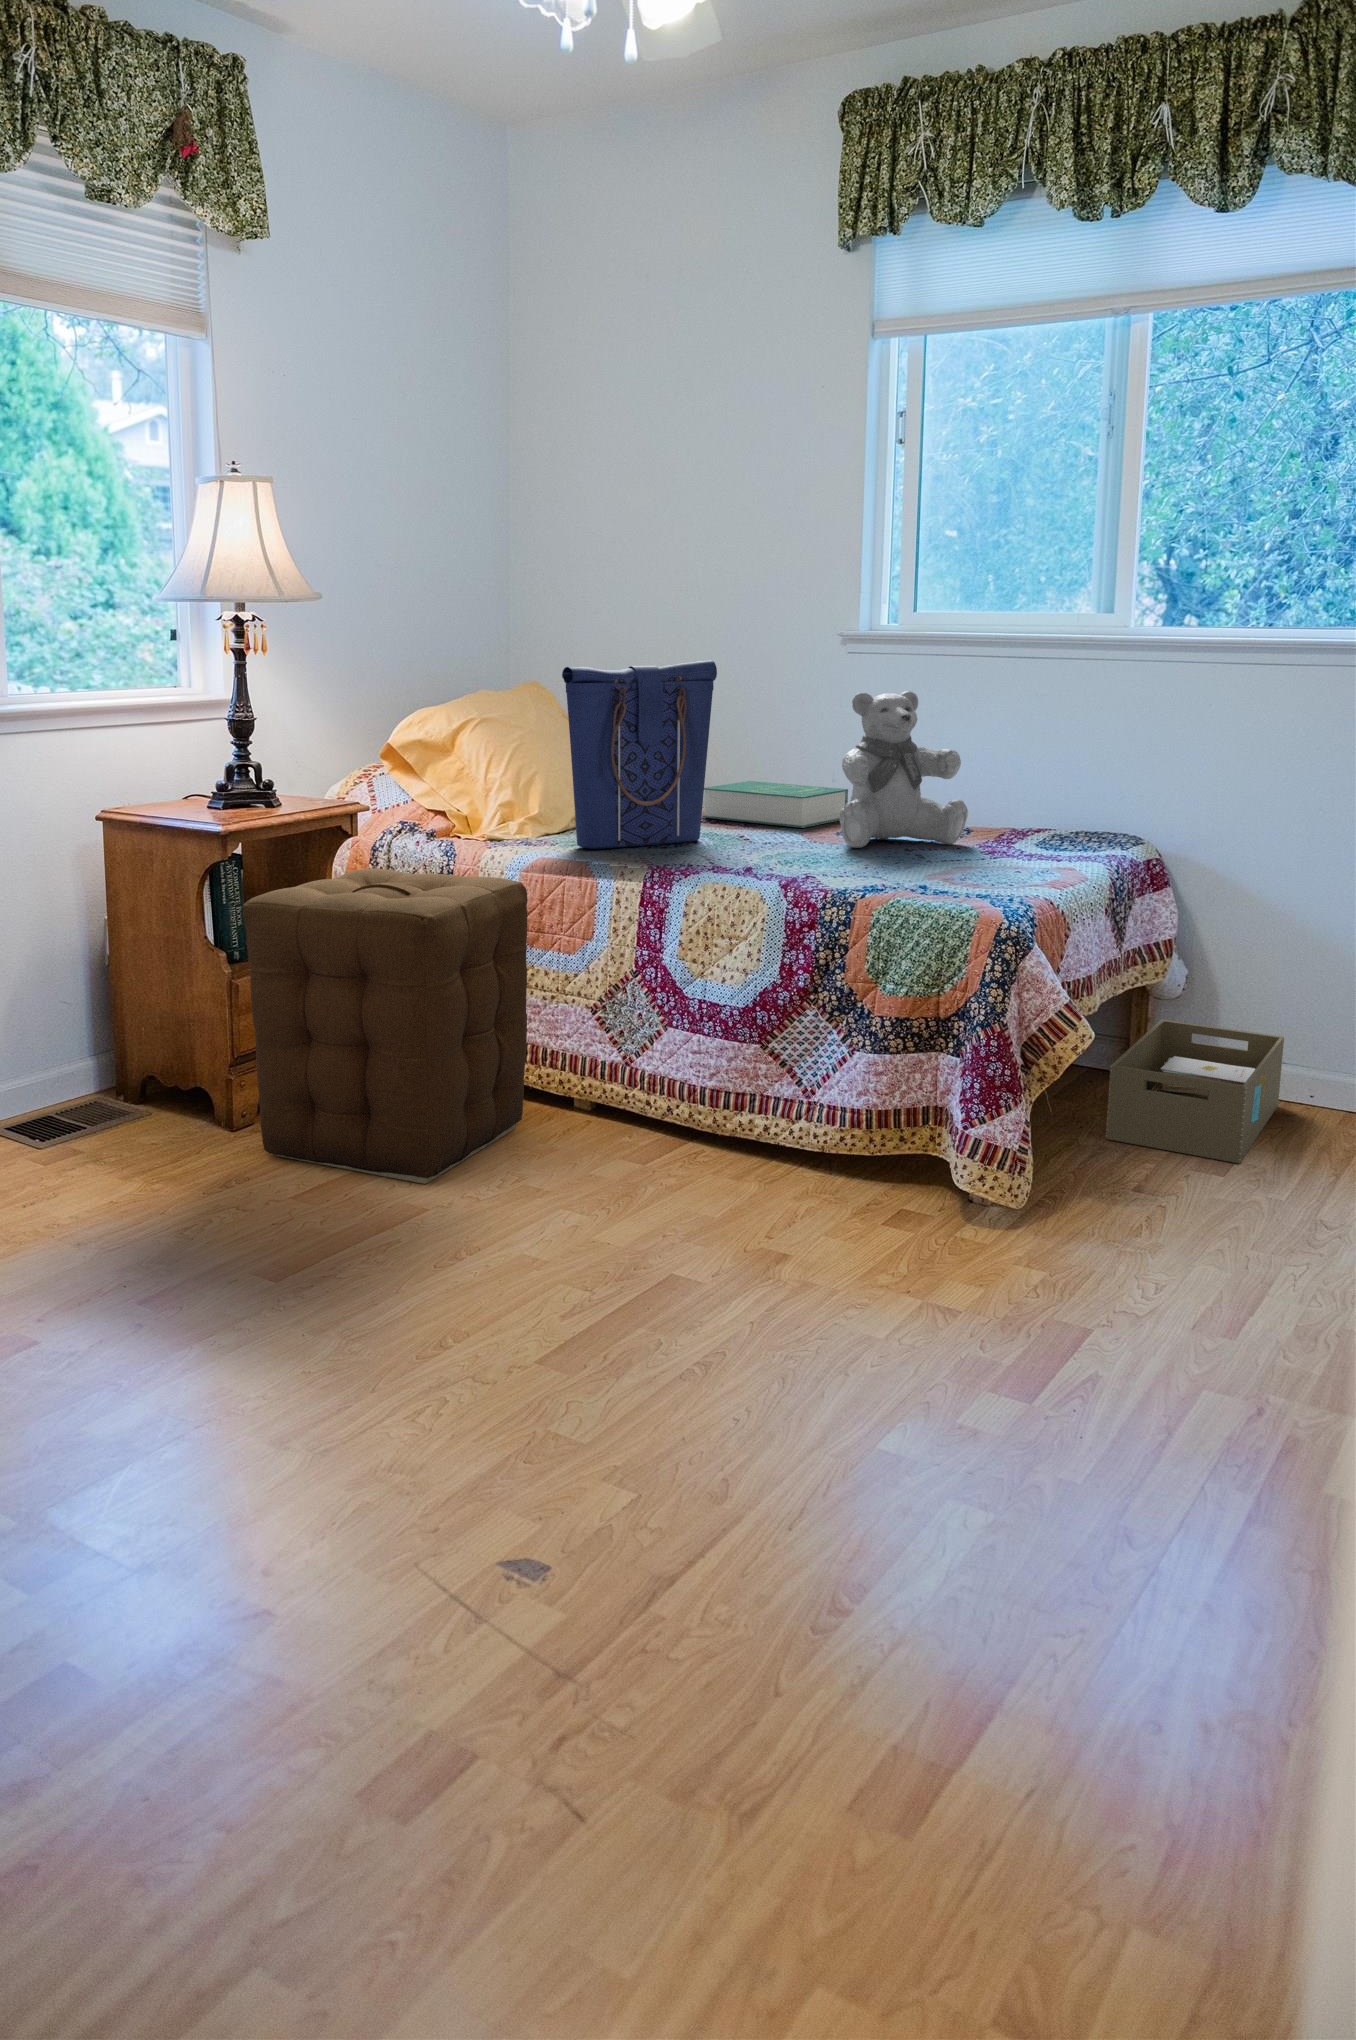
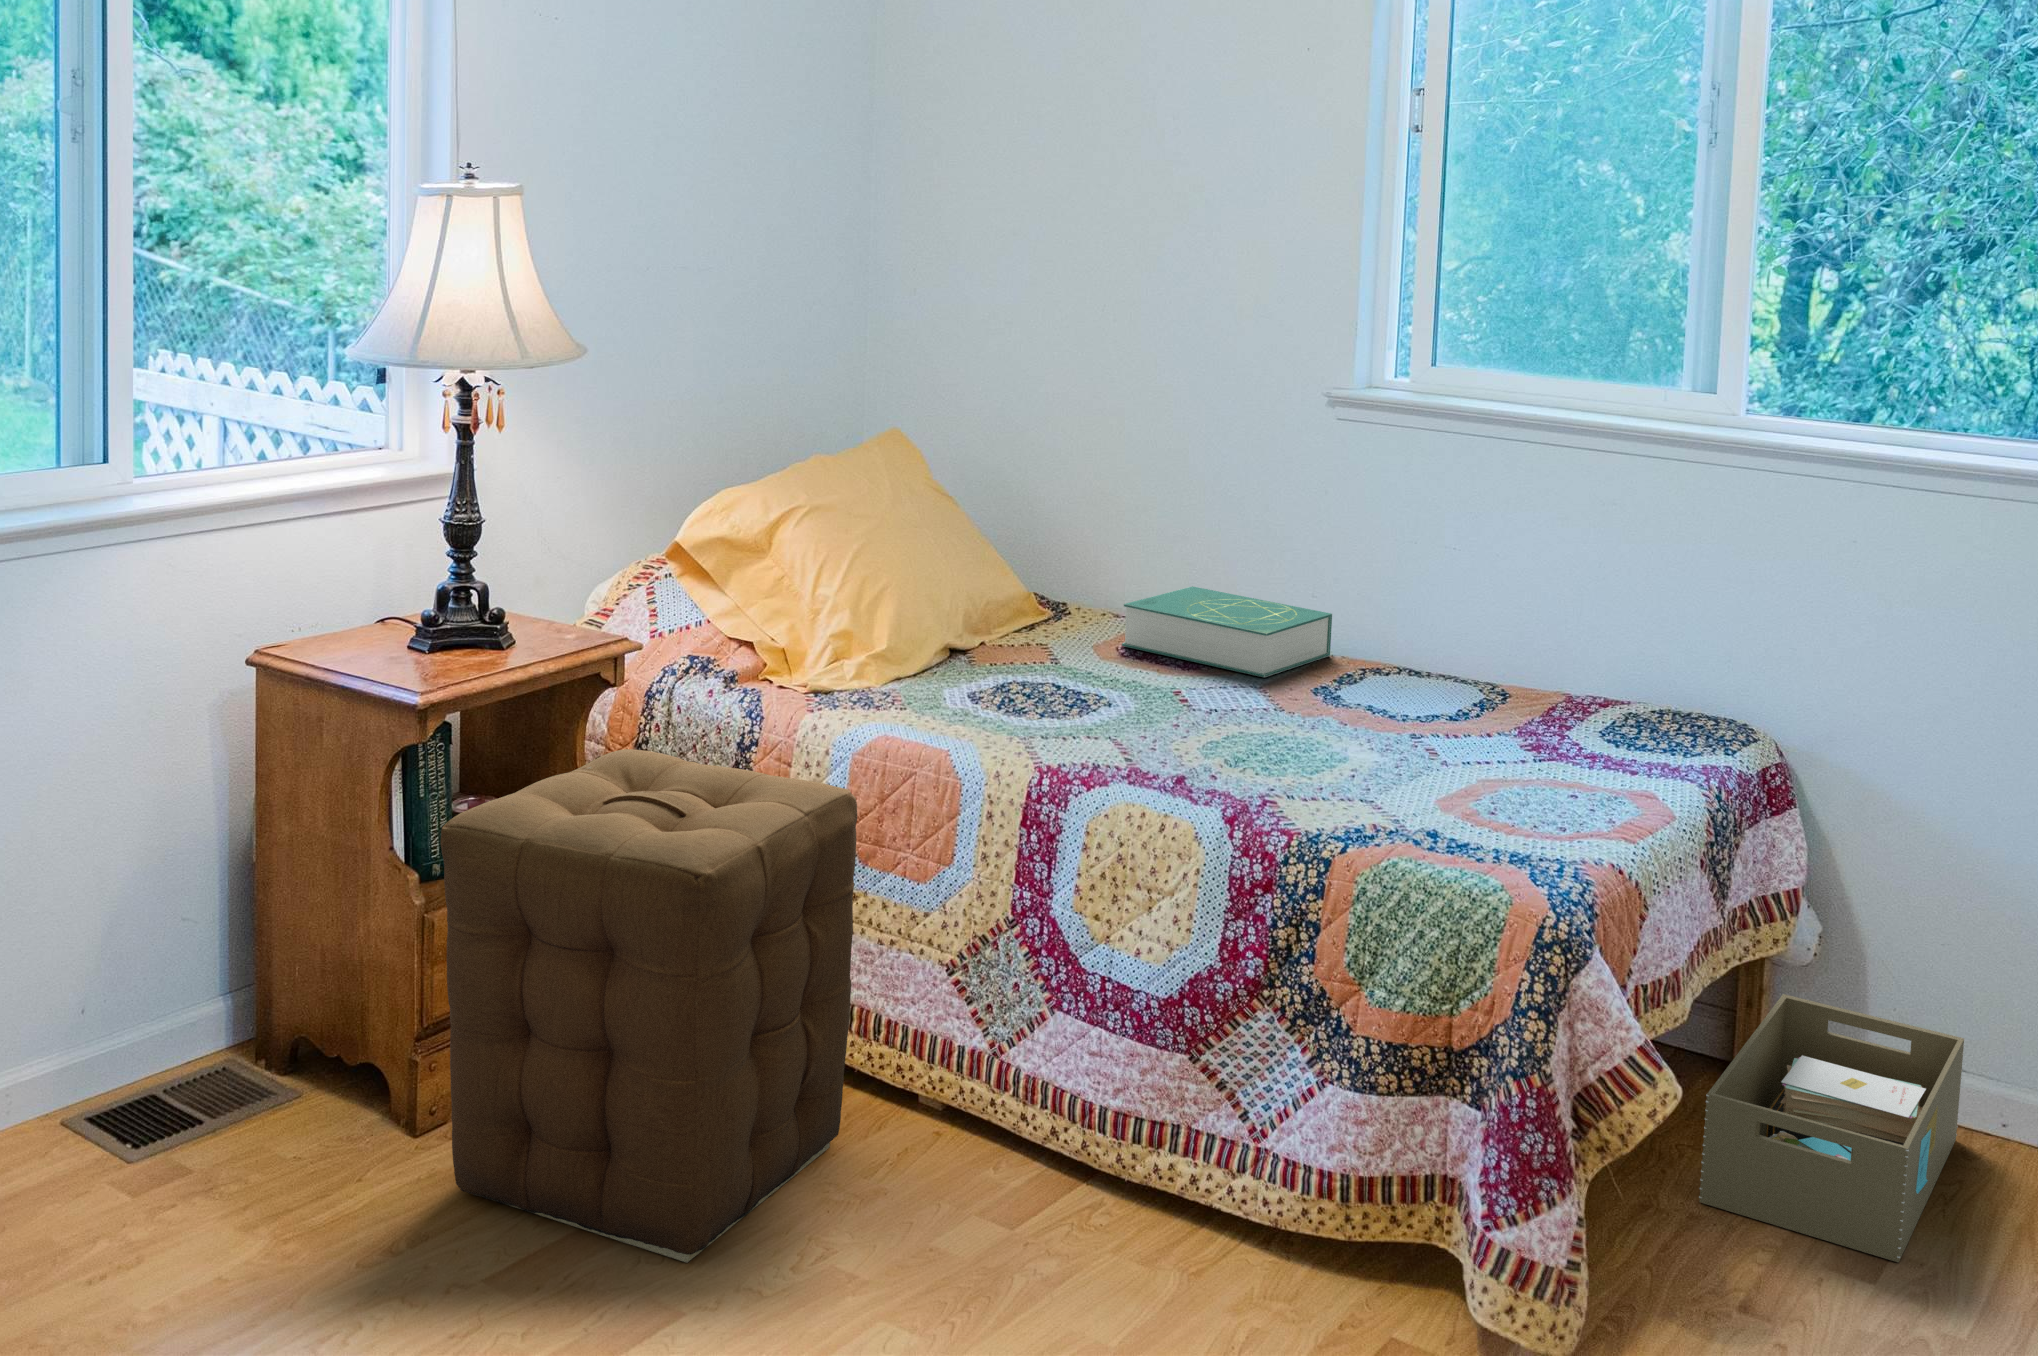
tote bag: present [562,660,717,849] -> none [922,447,1145,722]
teddy bear: present [839,691,968,848] -> none [1315,501,1502,732]

